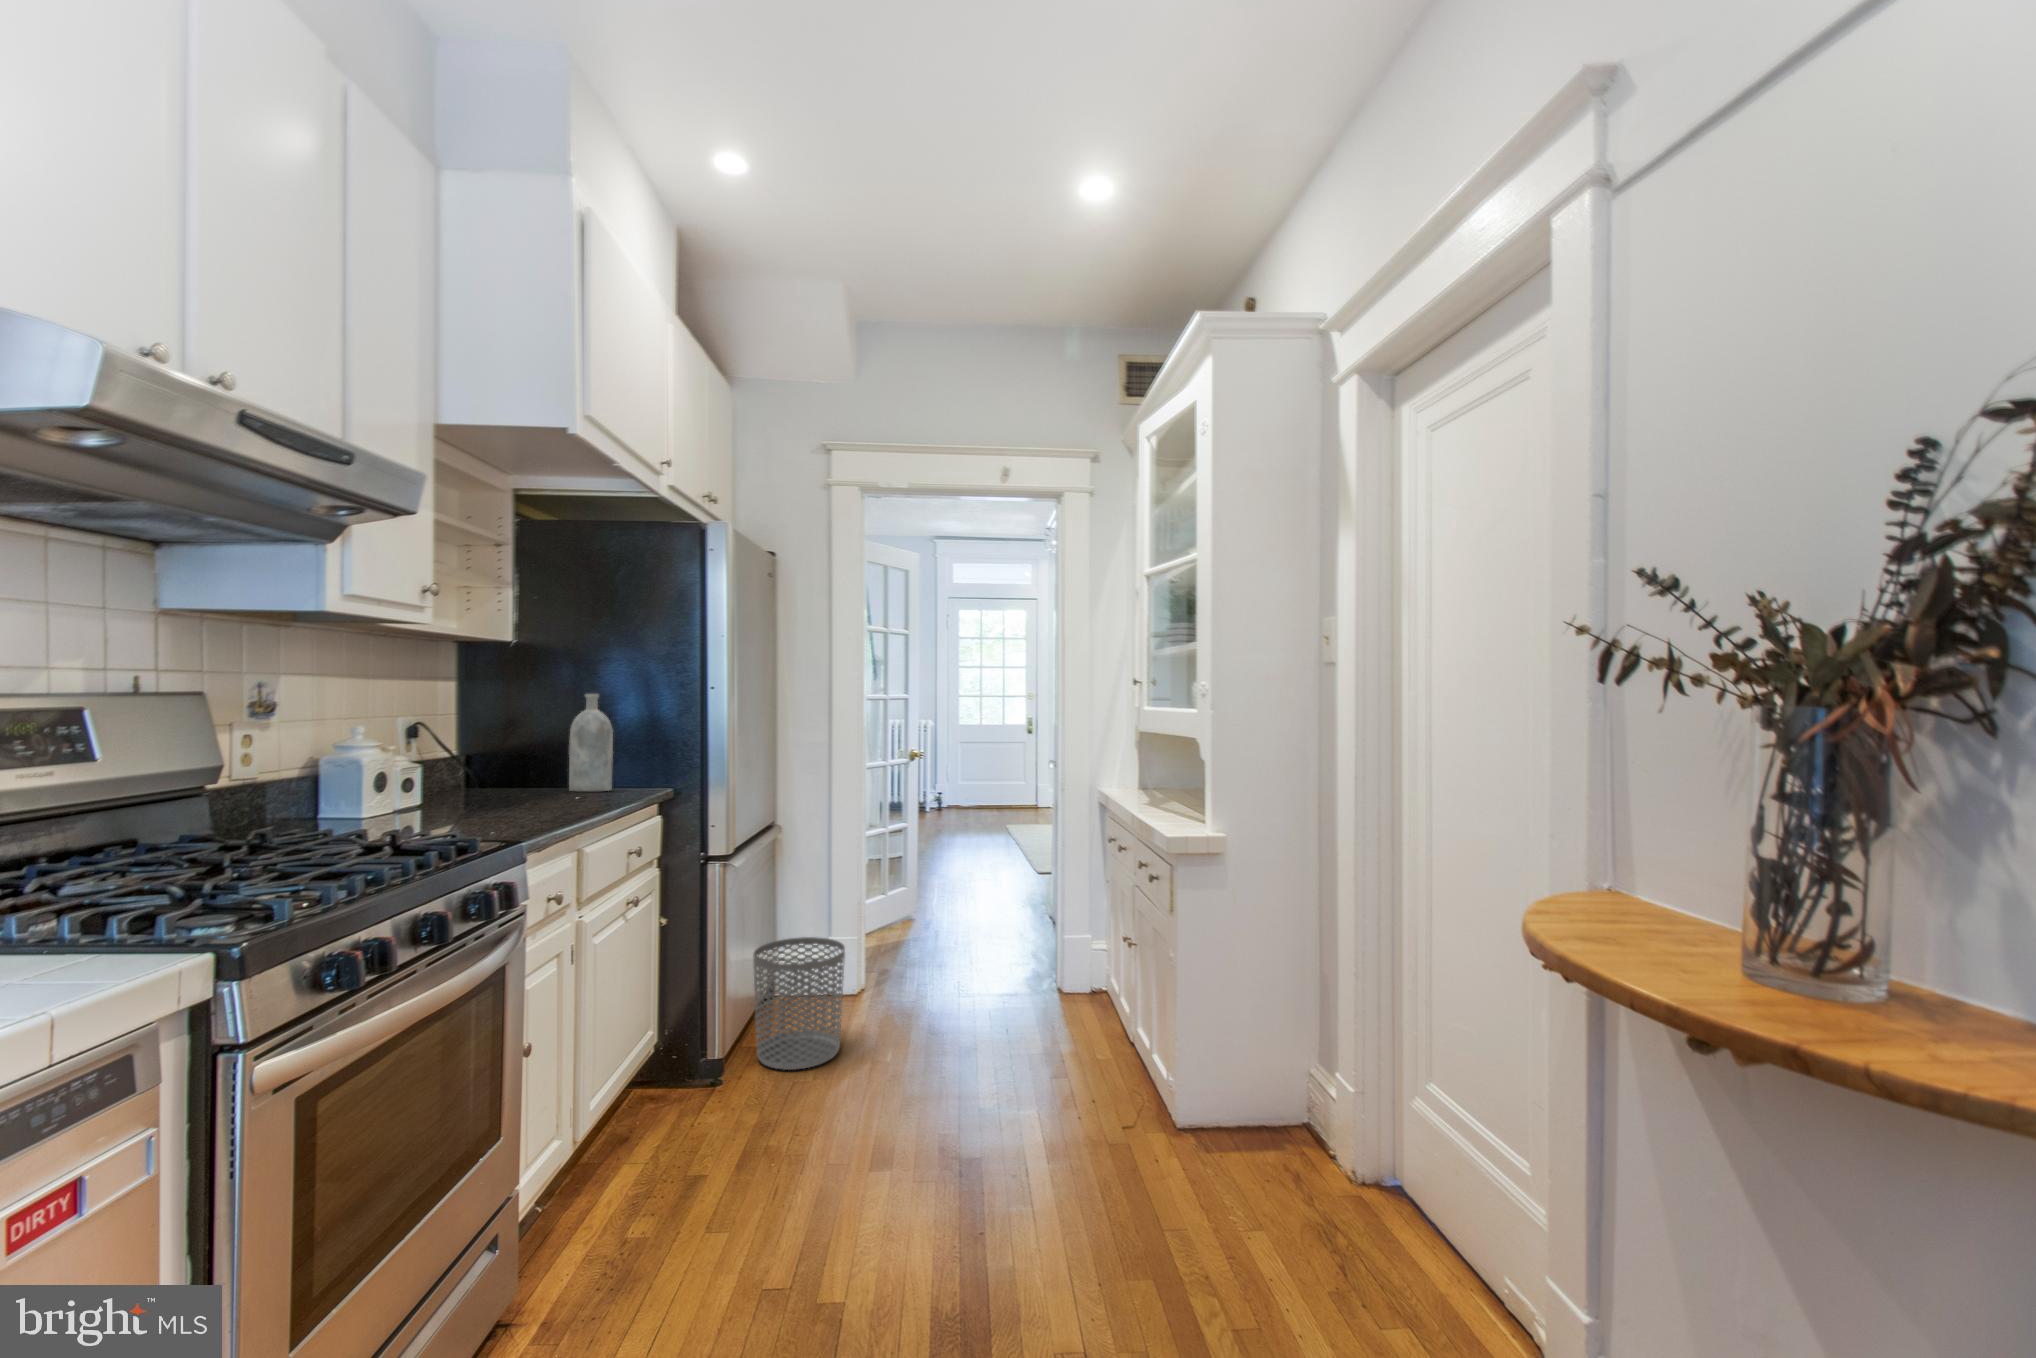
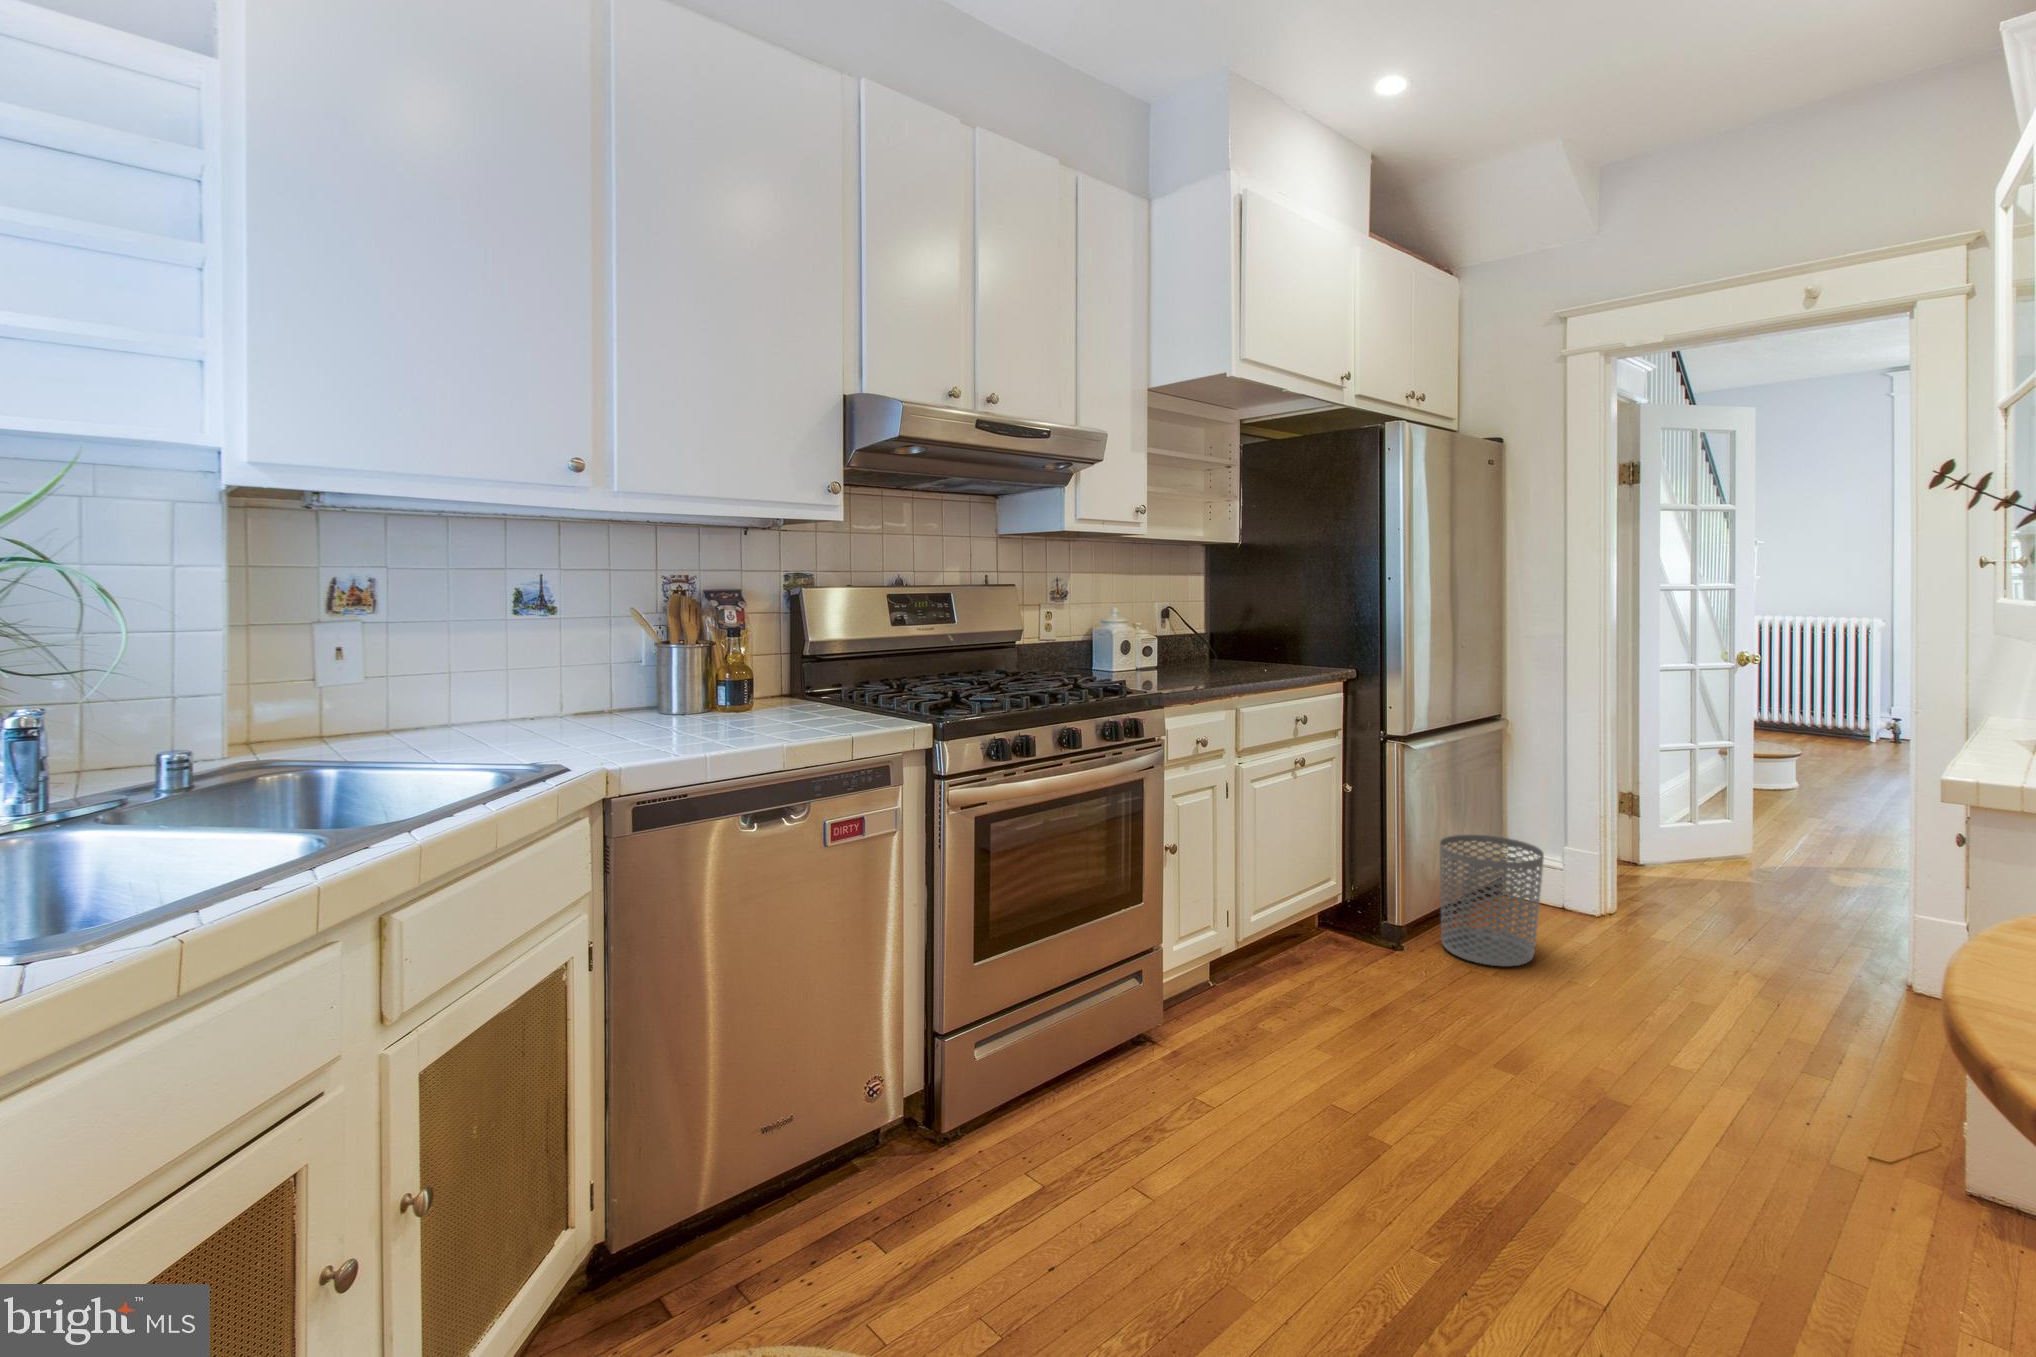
bottle: present [569,694,613,791] -> none [1276,584,1309,668]

